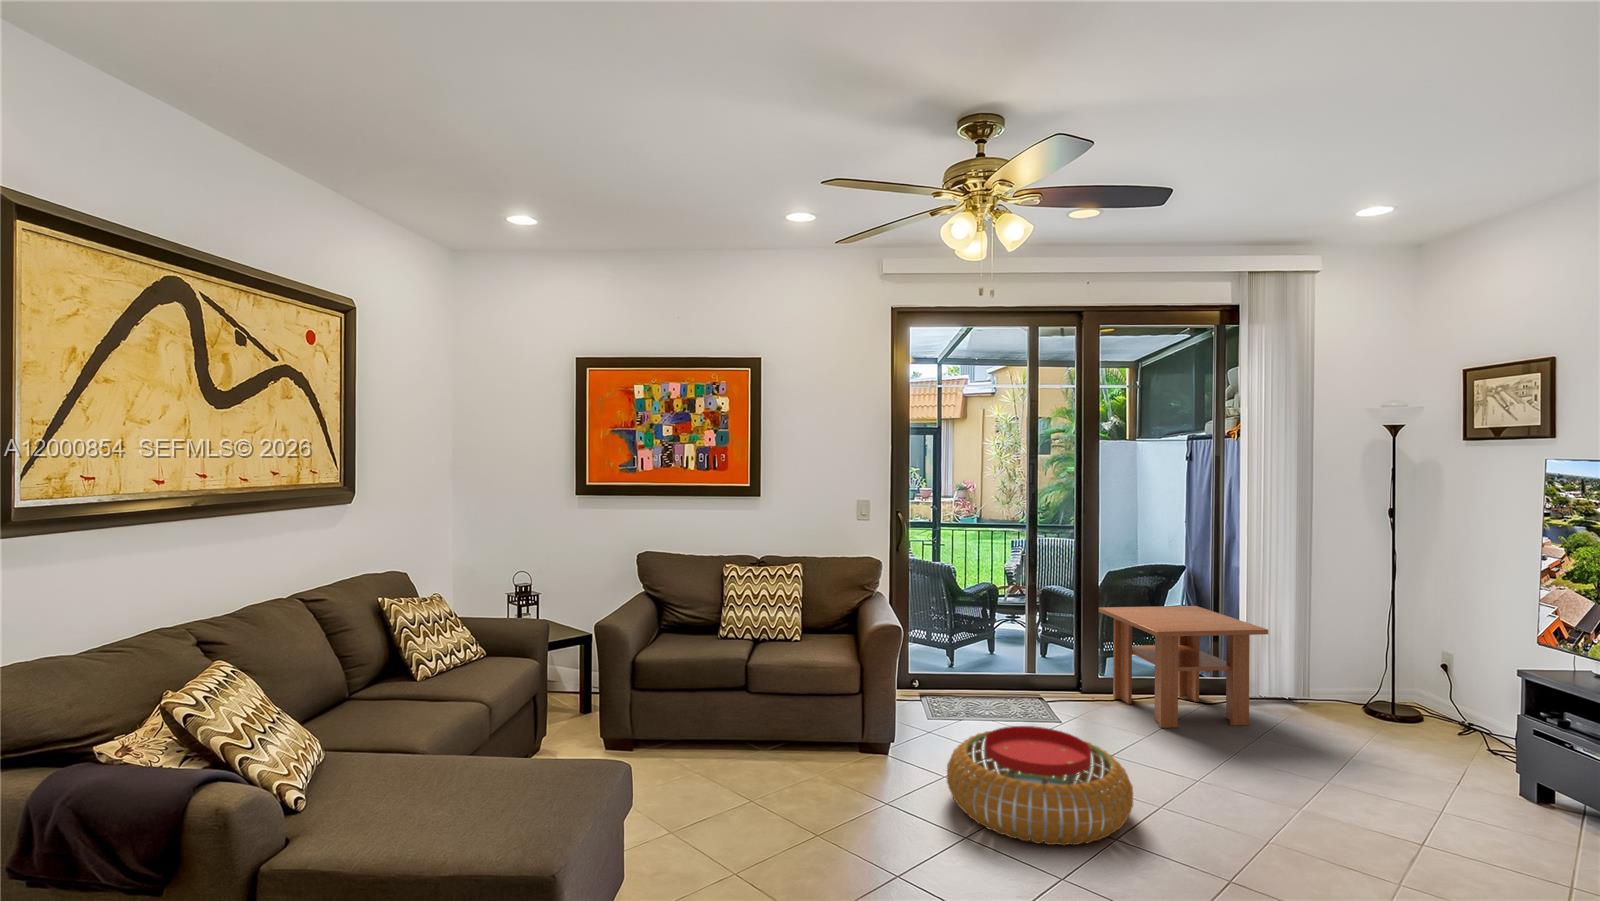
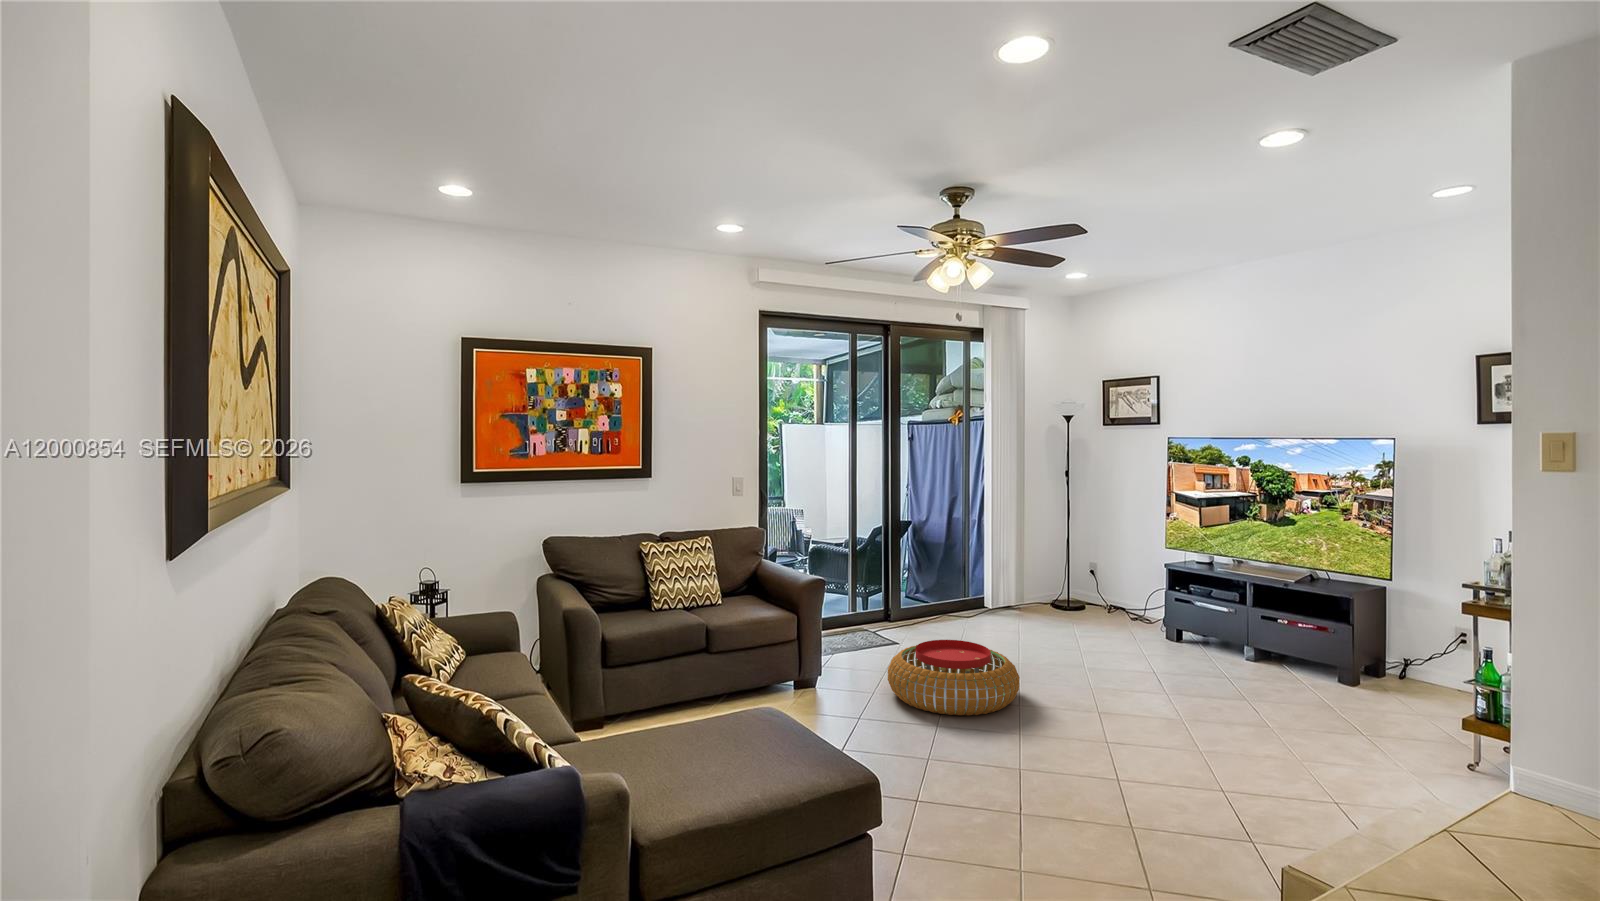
coffee table: present [1099,606,1268,728] -> none [903,547,1020,635]

